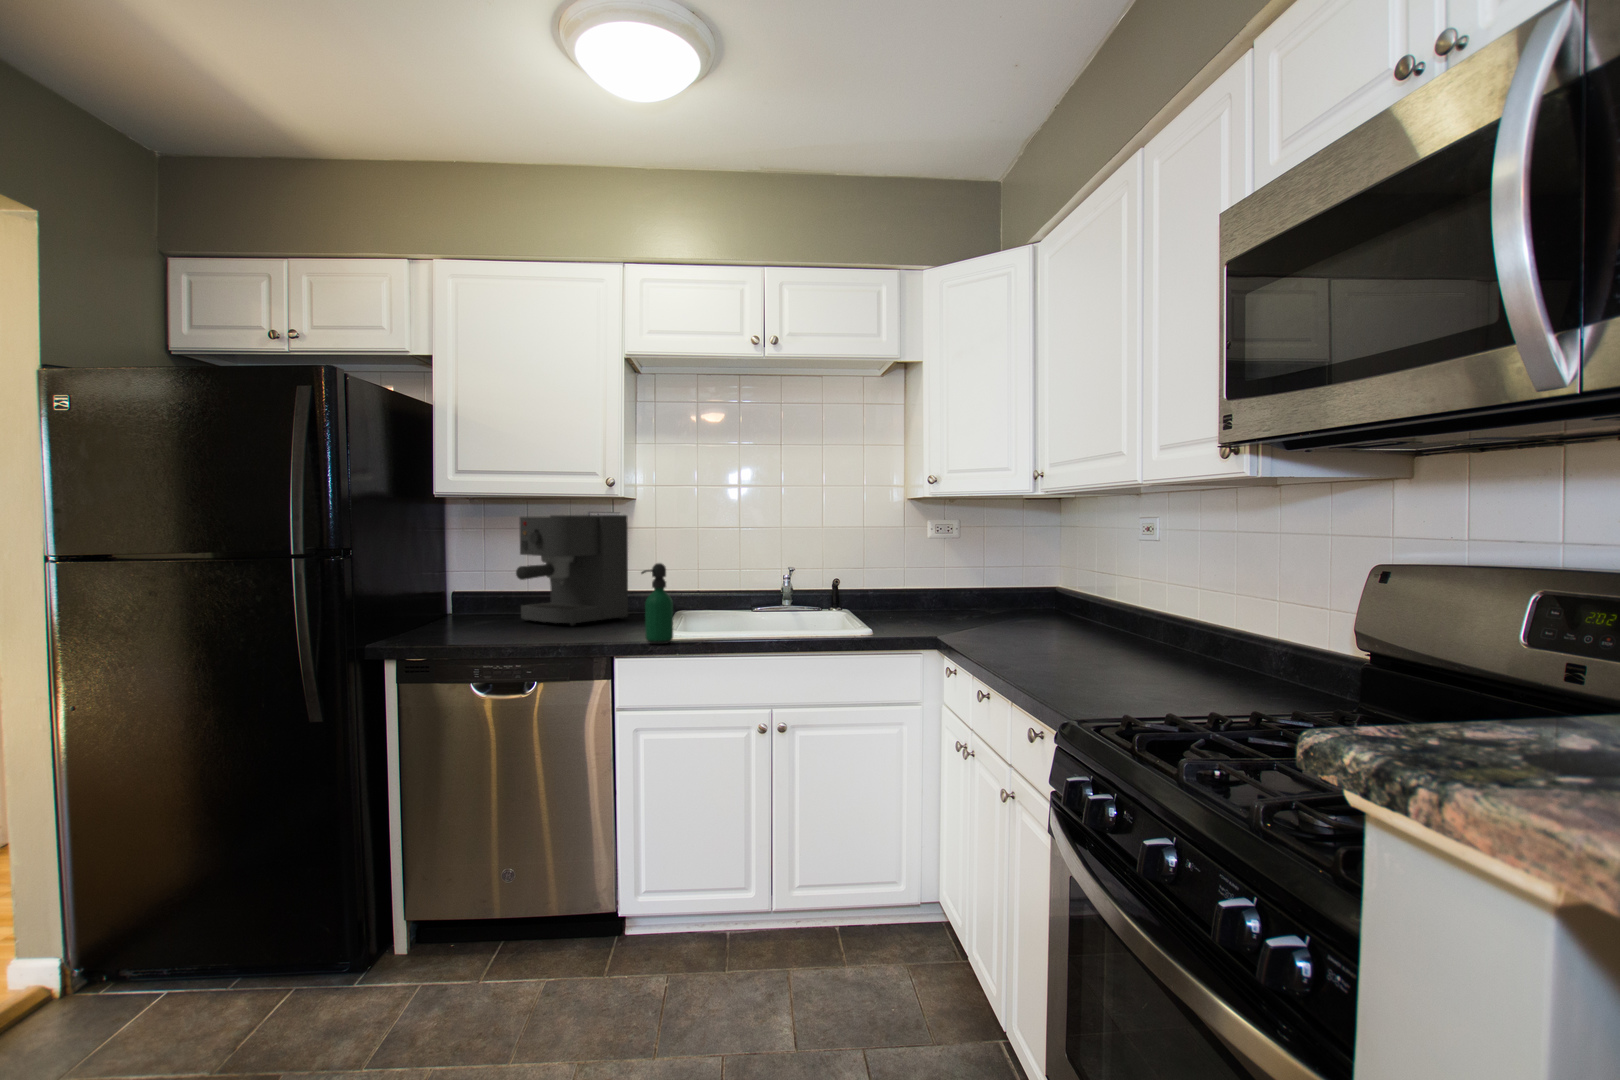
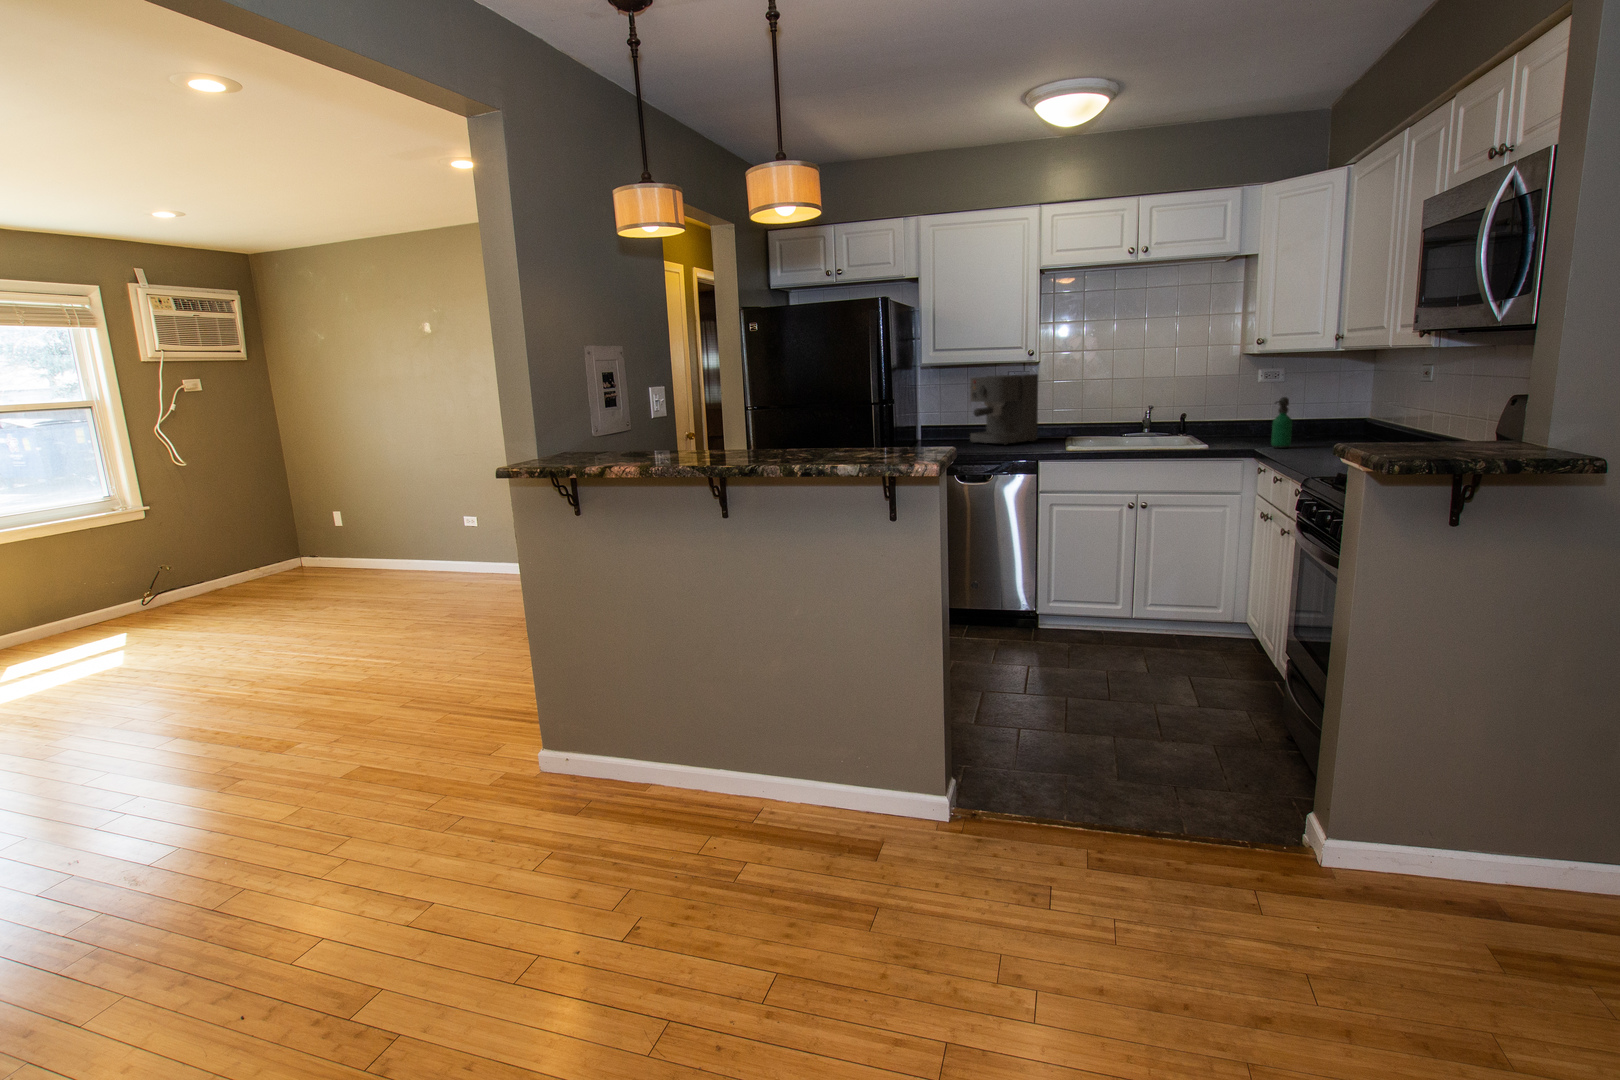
soap dispenser: present [641,563,673,644] -> present [1271,397,1292,448]

